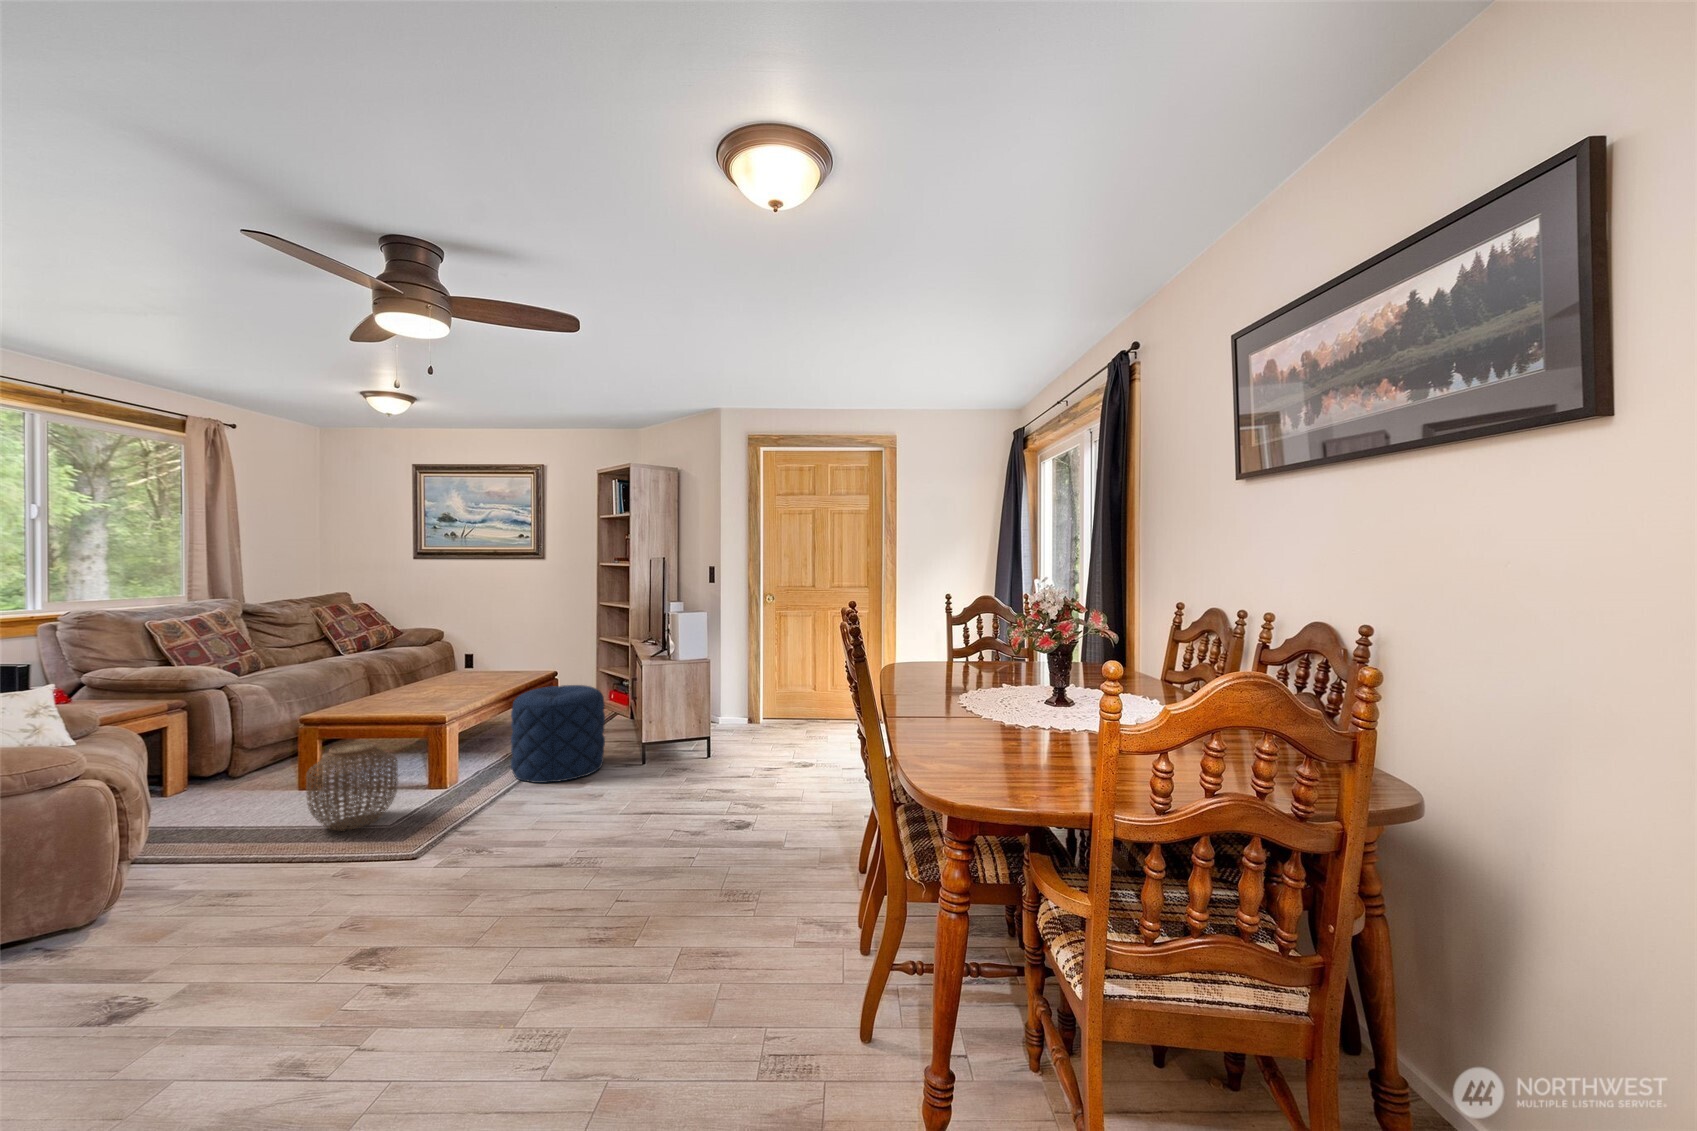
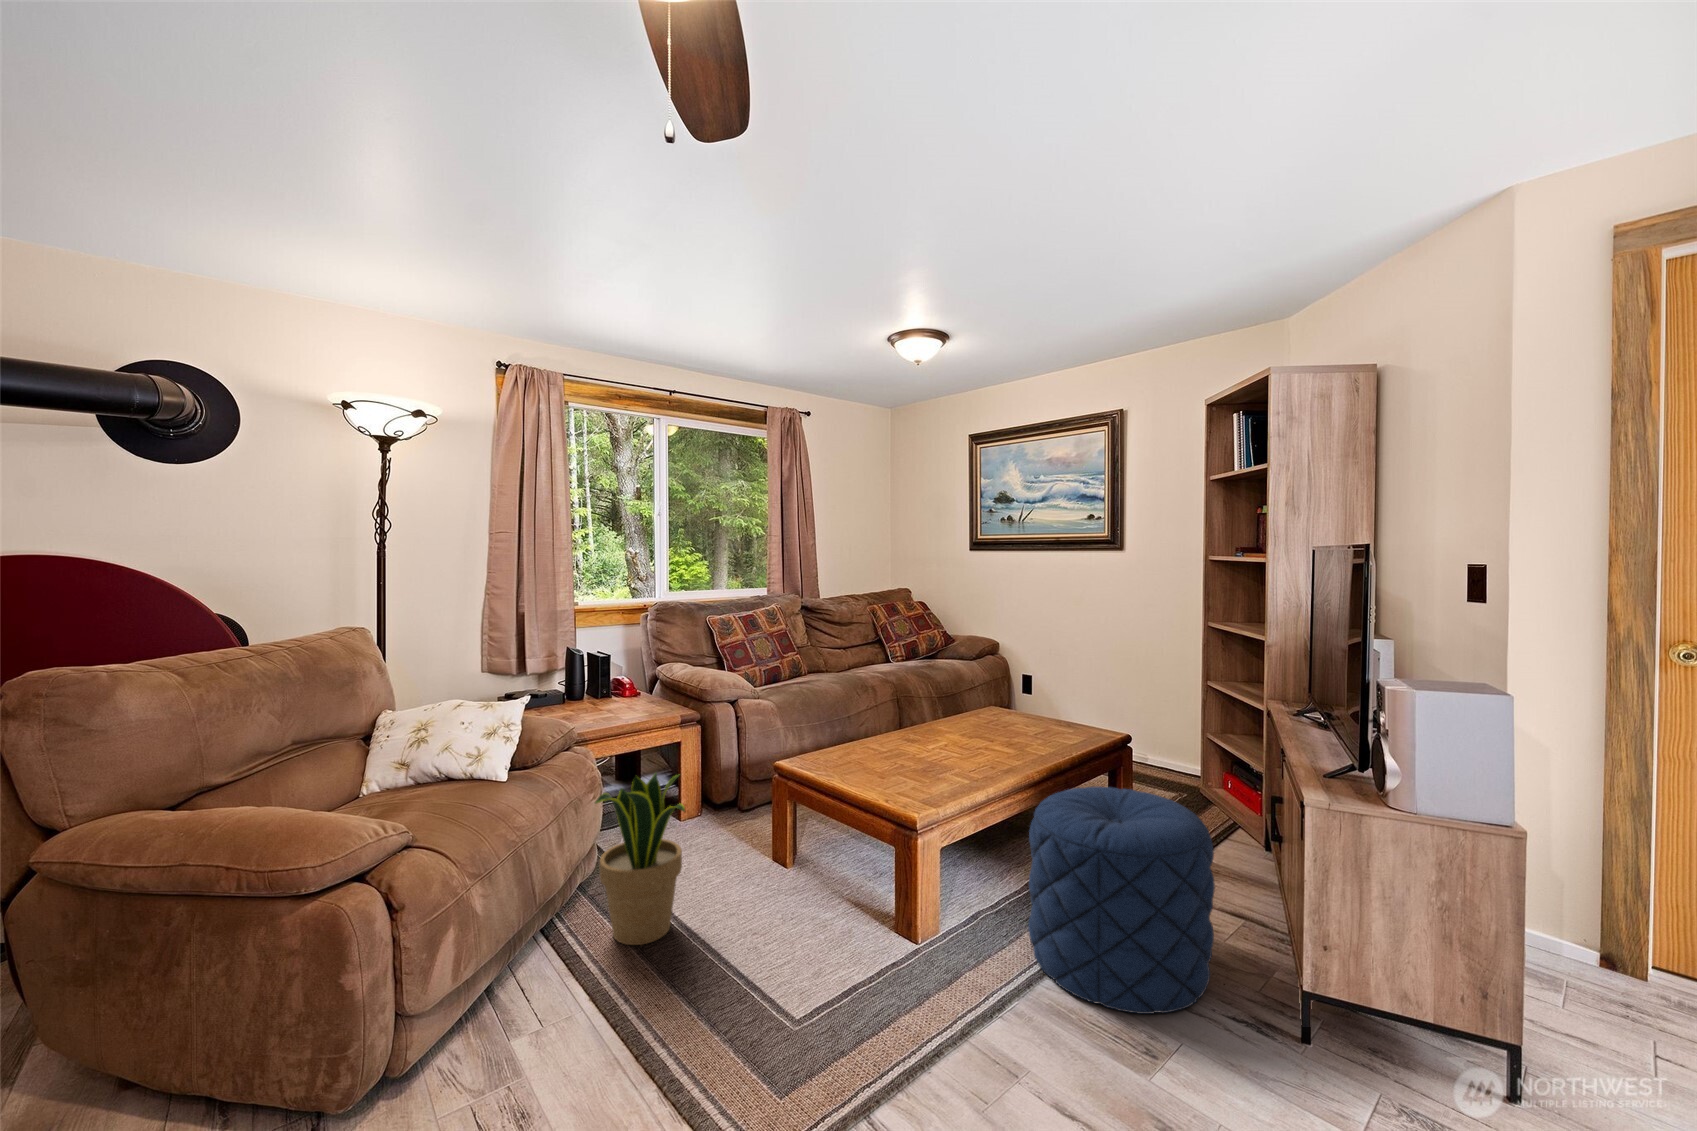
potted plant: none [180,721,266,842] -> present [595,773,685,945]
woven basket: present [307,742,398,831] -> none [706,845,830,1004]

